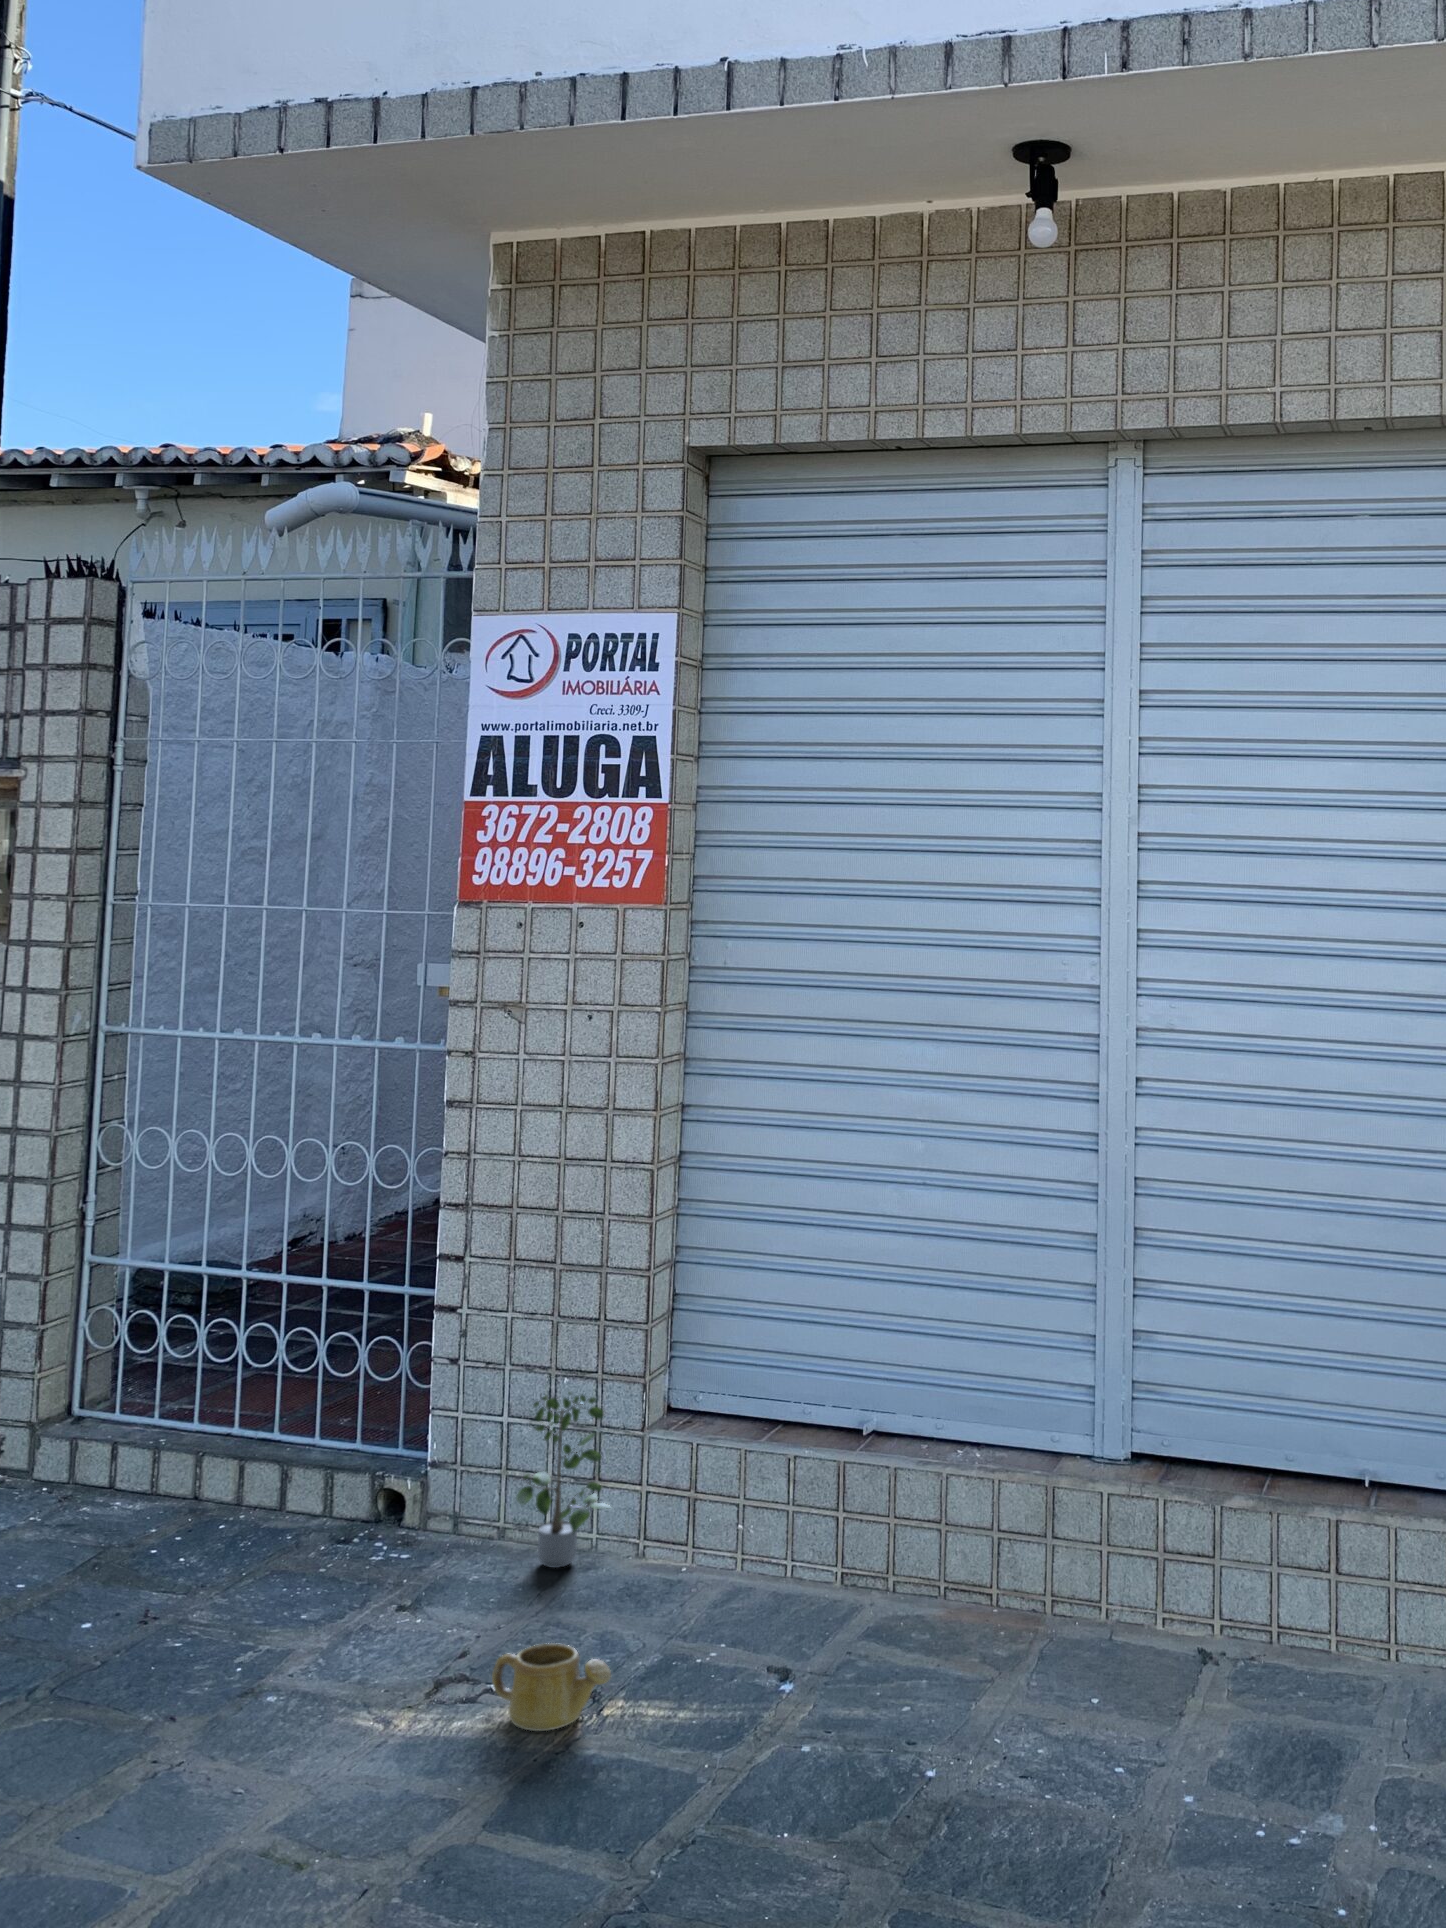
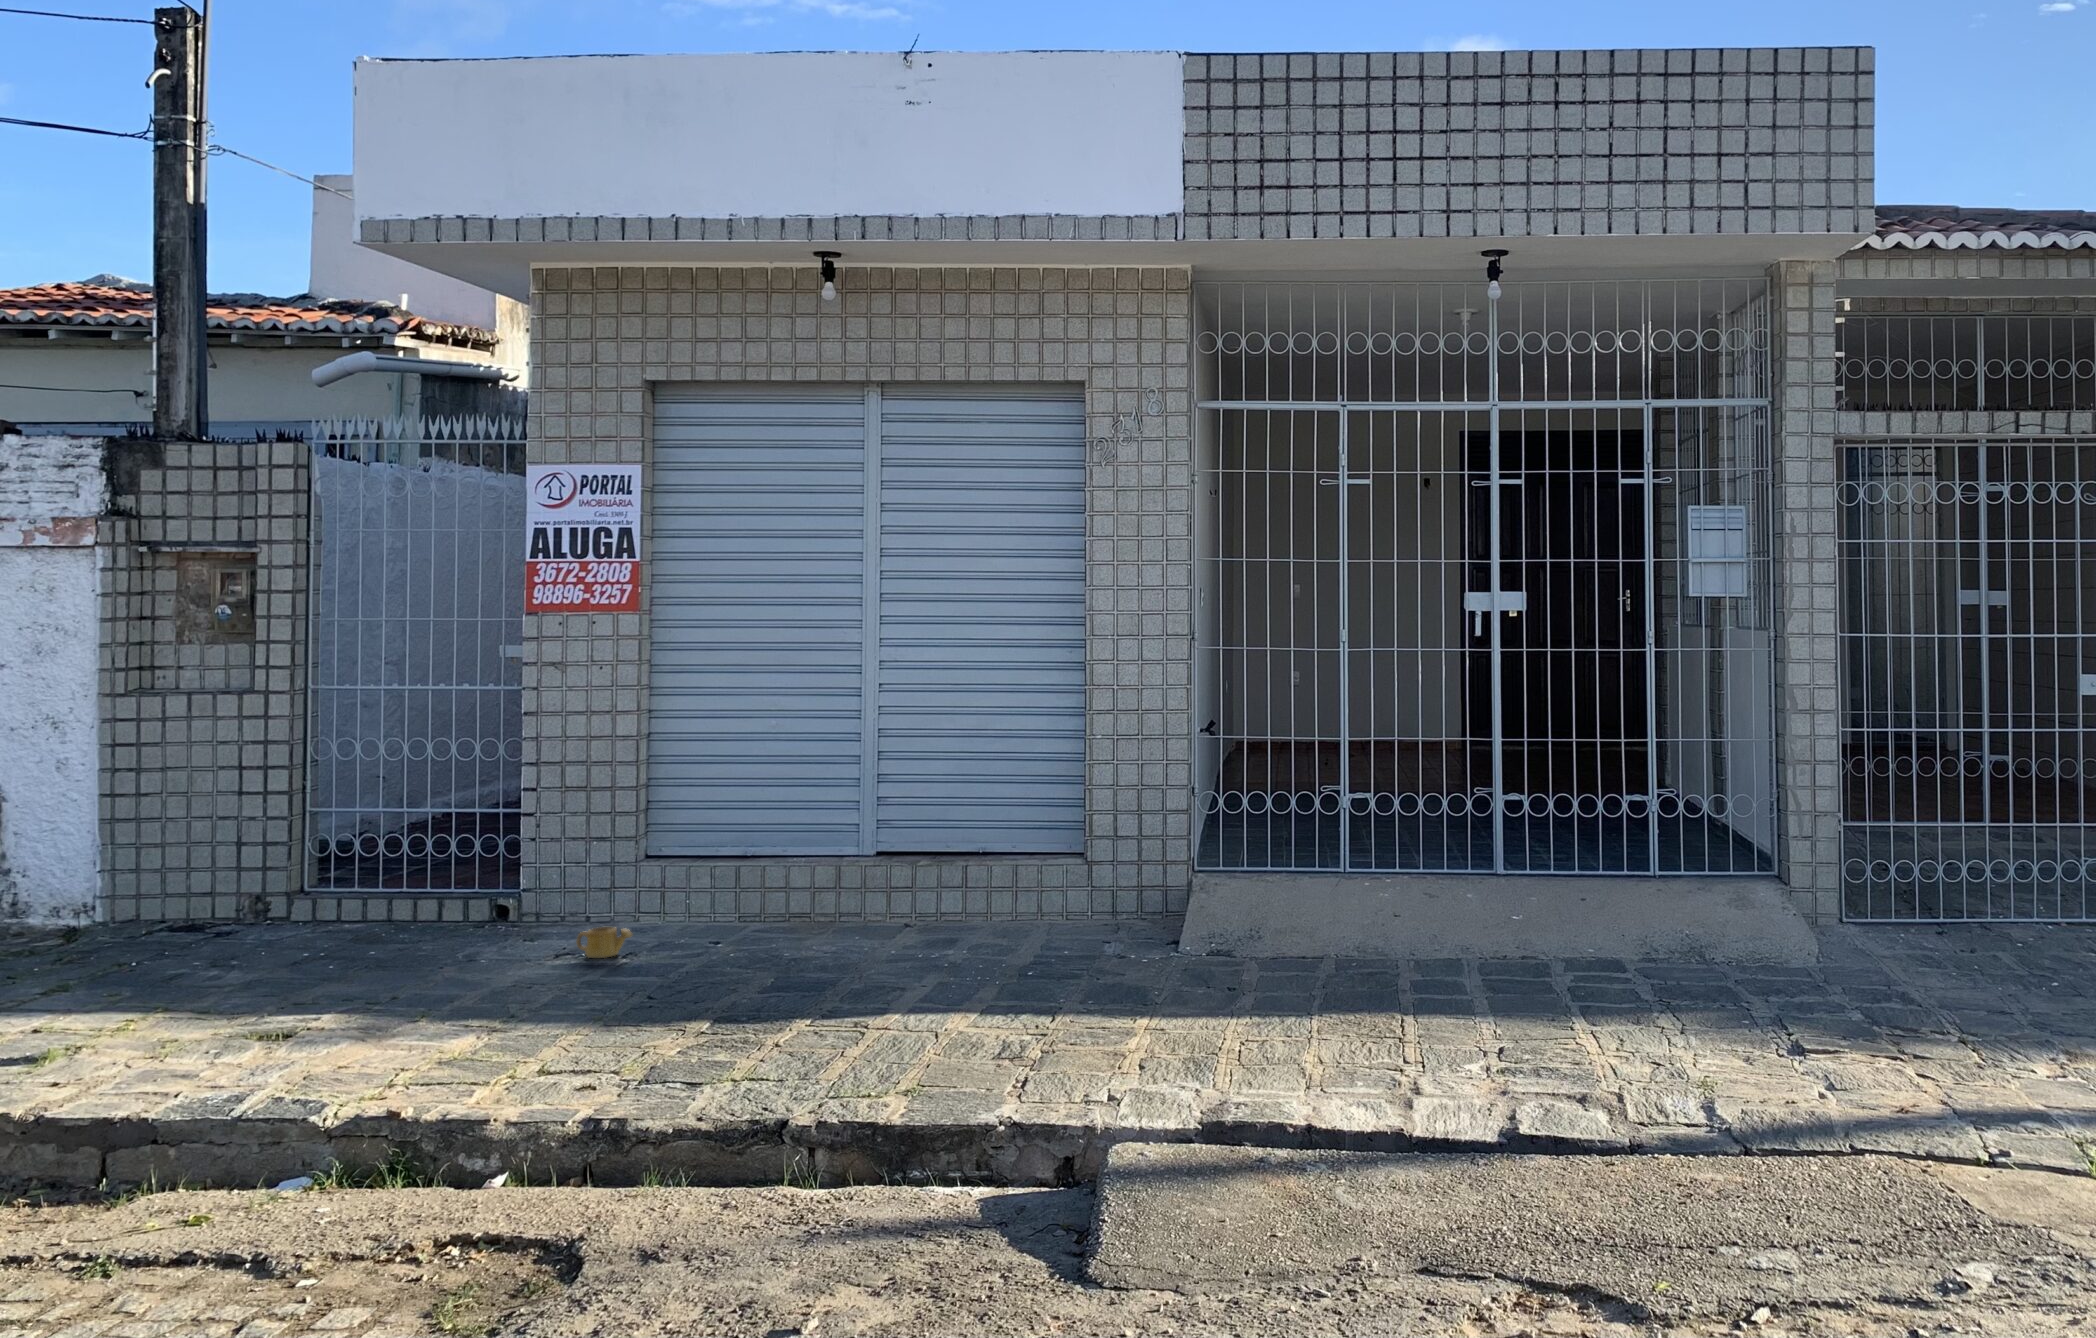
potted plant: present [516,1392,613,1568] -> none [569,843,620,926]

